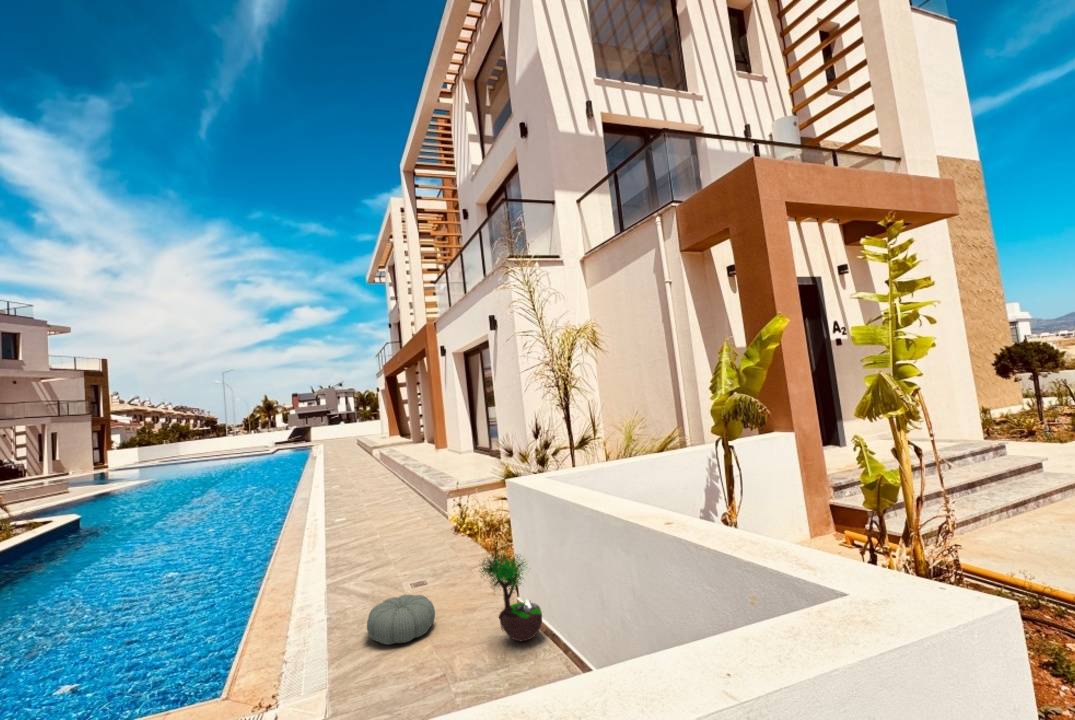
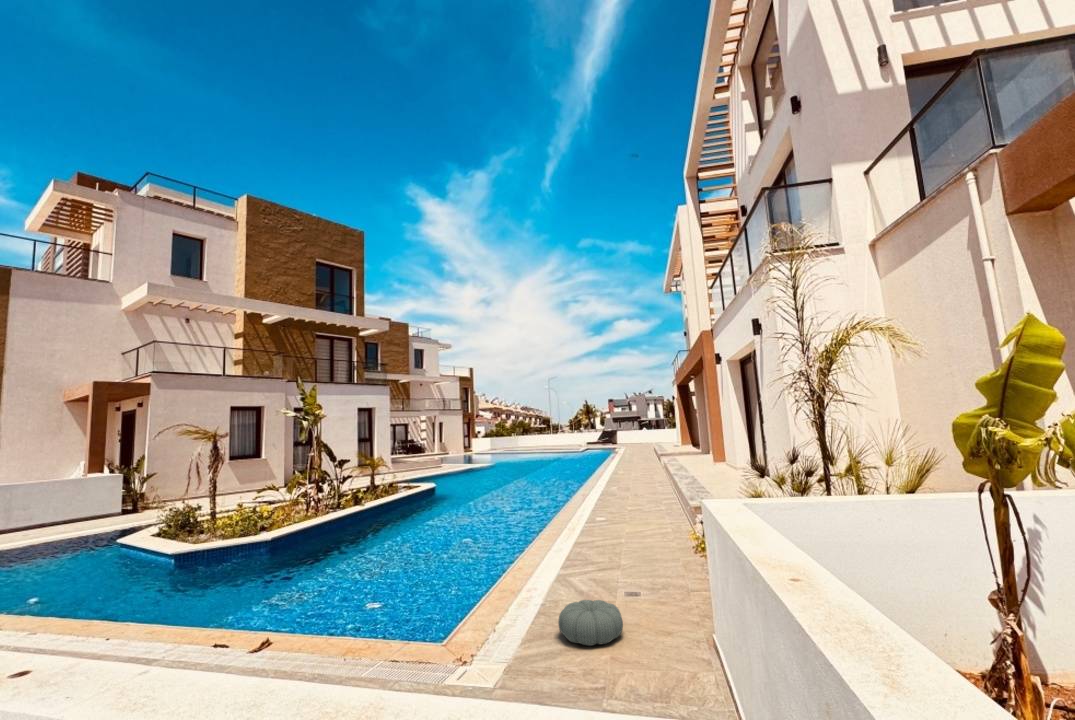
potted tree: present [481,553,542,641] -> none [651,567,720,682]

